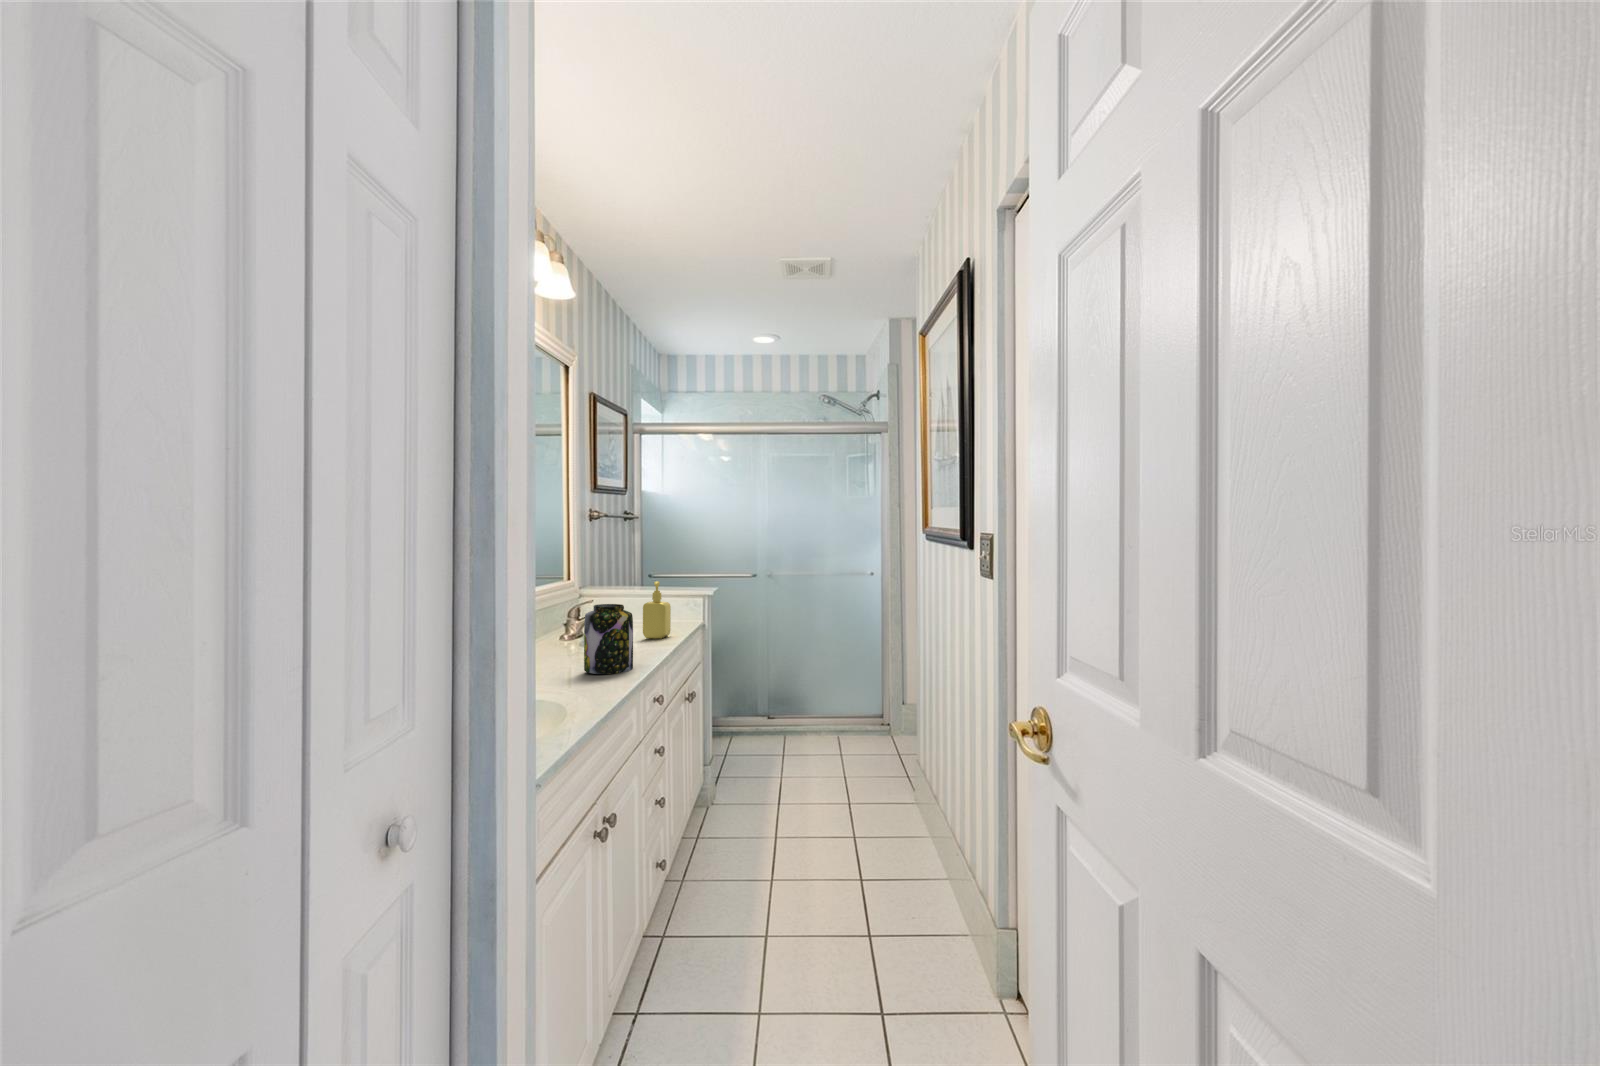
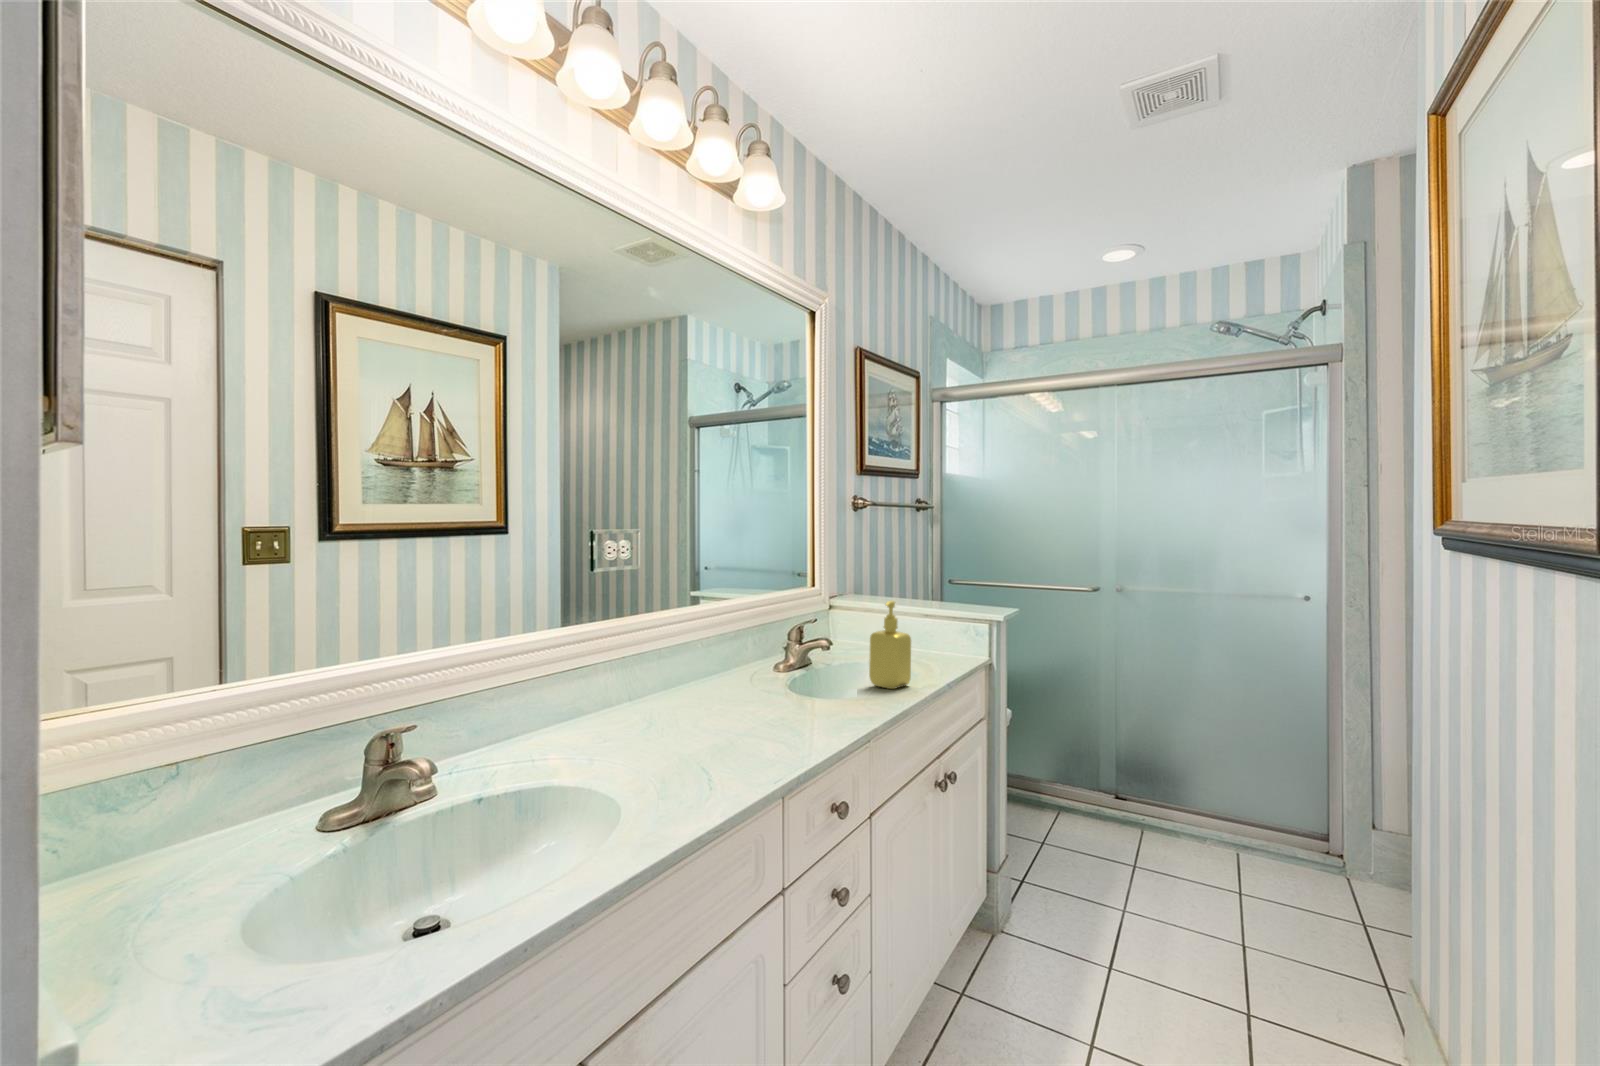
jar: present [584,604,633,674] -> none [692,644,769,773]

